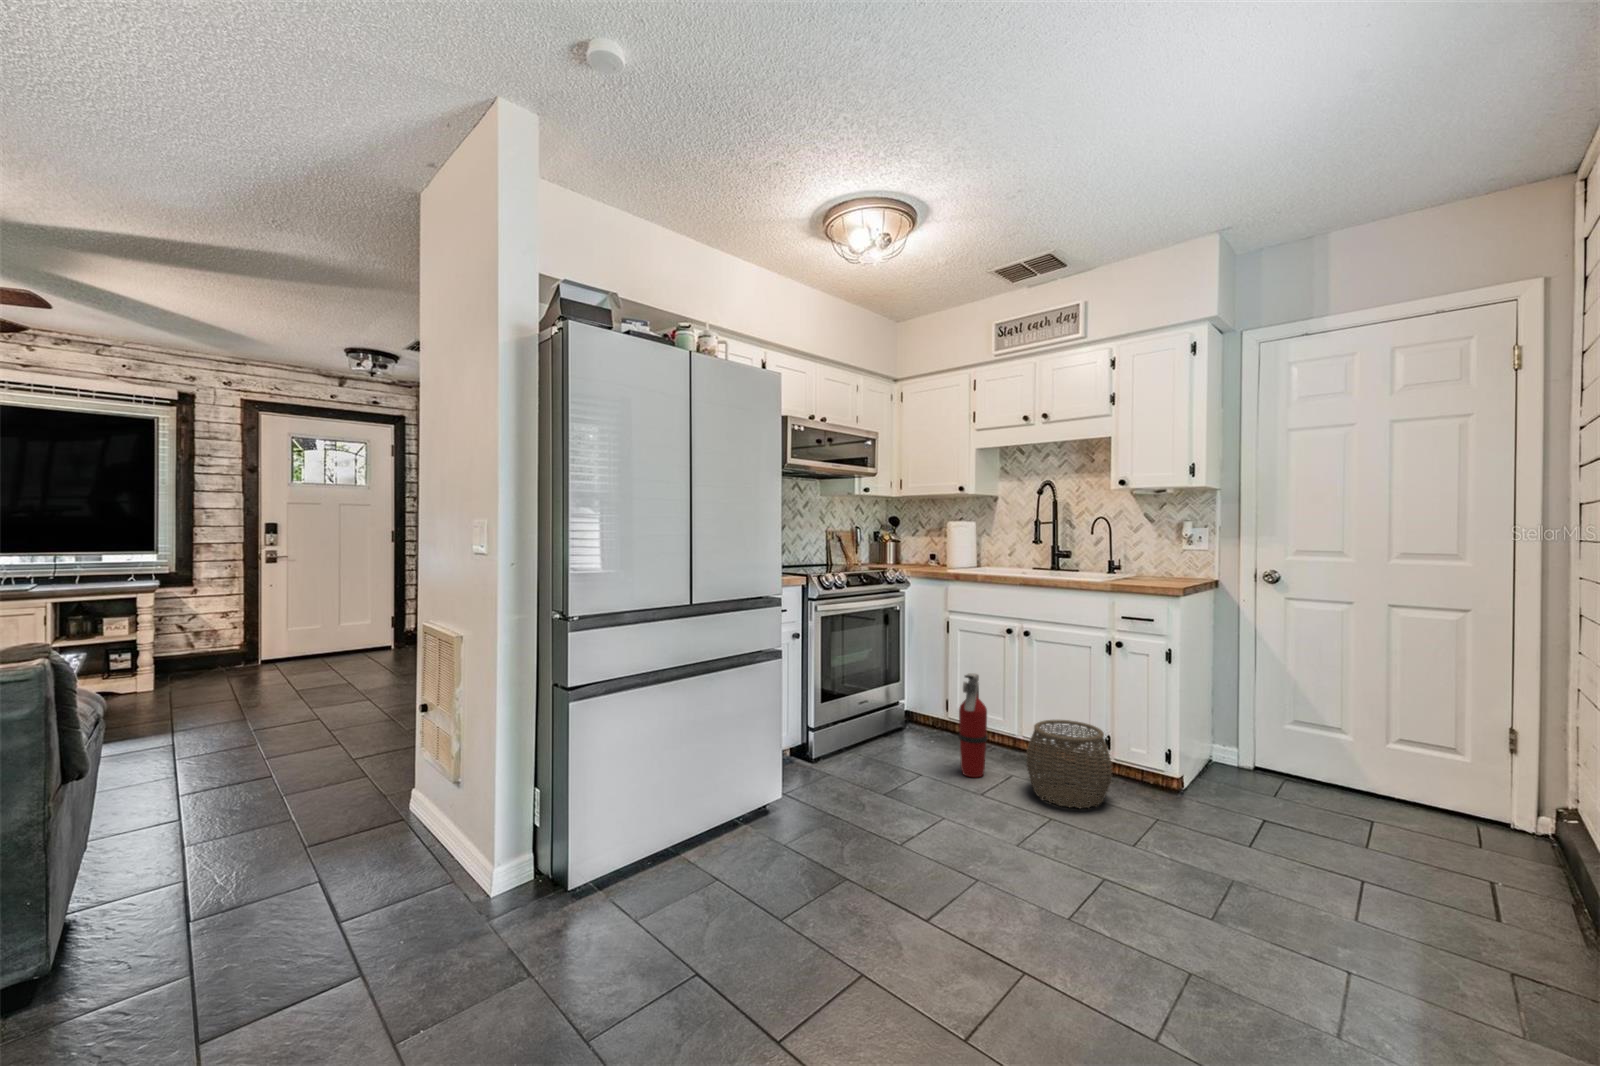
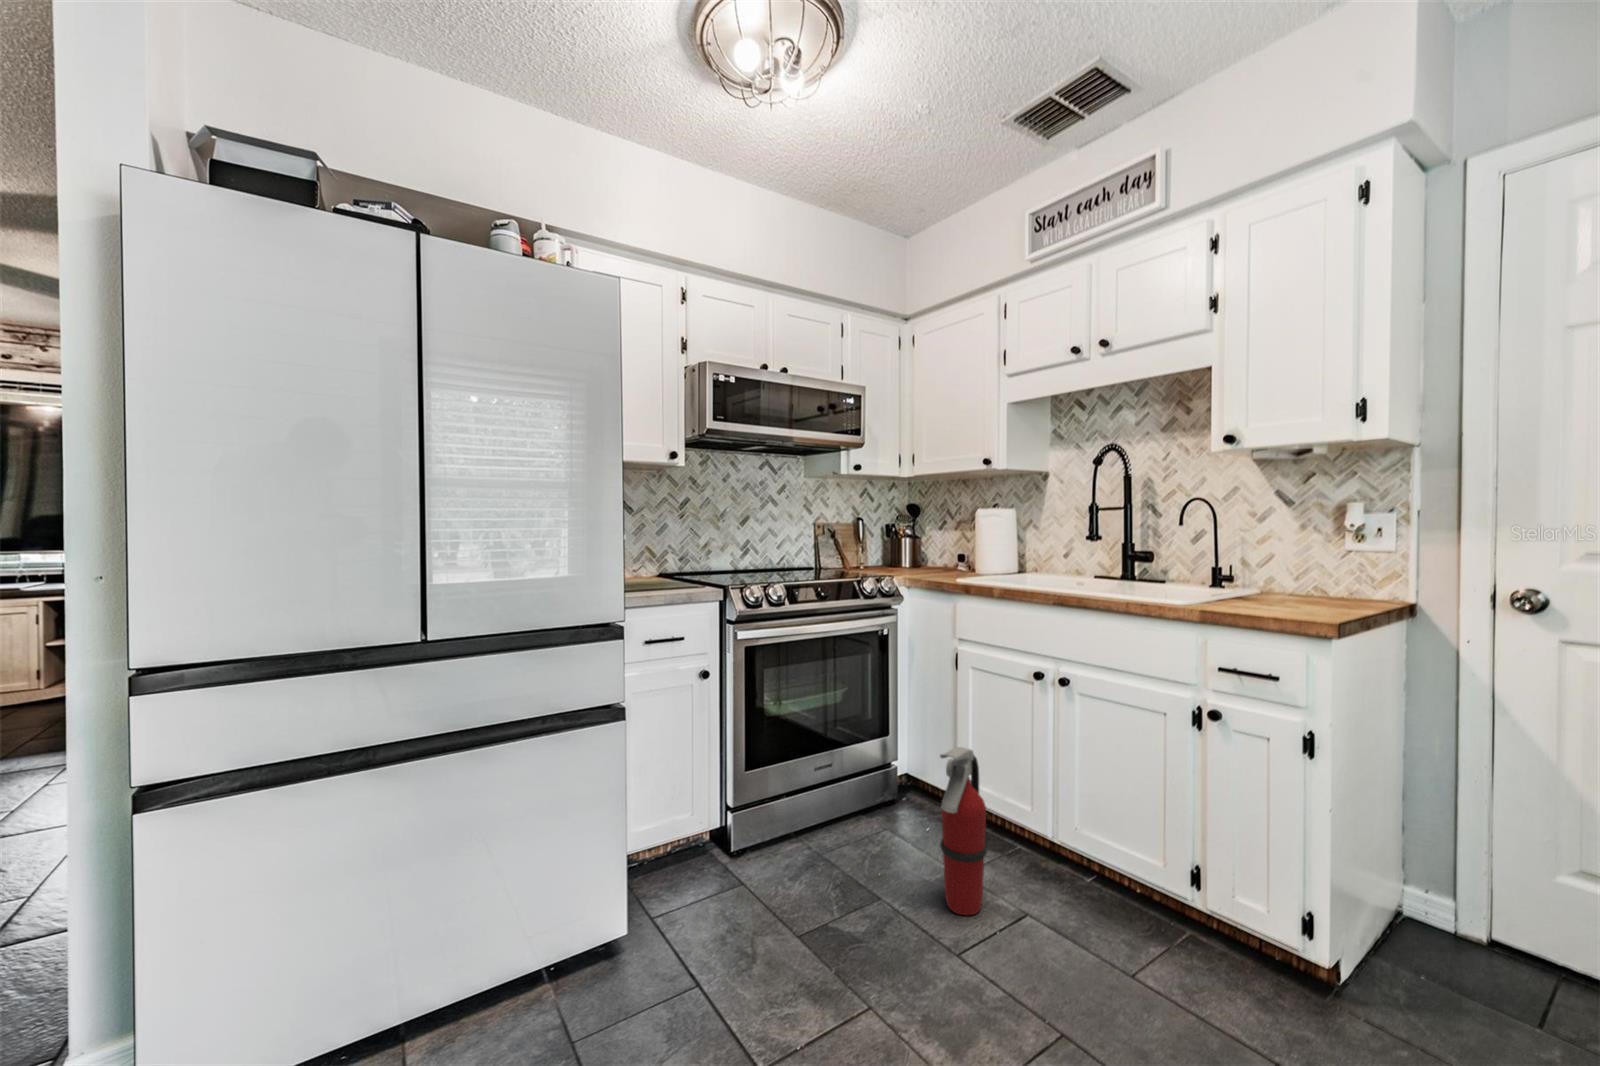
woven basket: present [1026,720,1112,808] -> none [1039,838,1194,1020]

